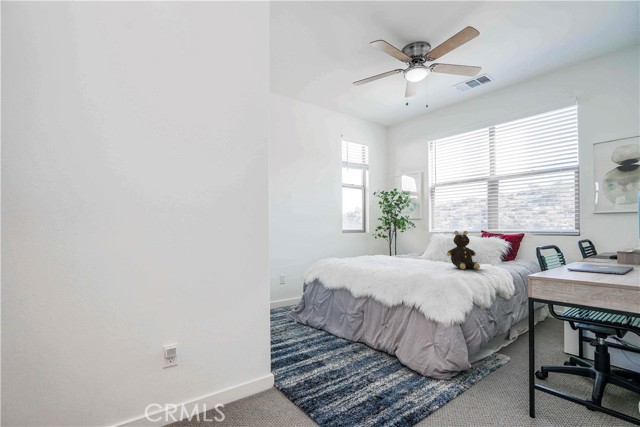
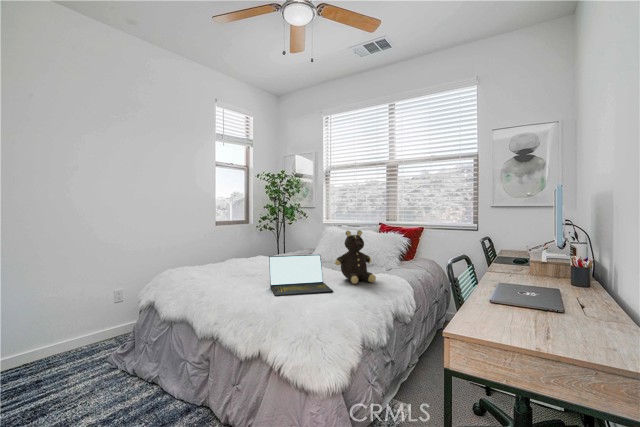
laptop: none [398,248,447,272] -> present [269,255,333,296]

